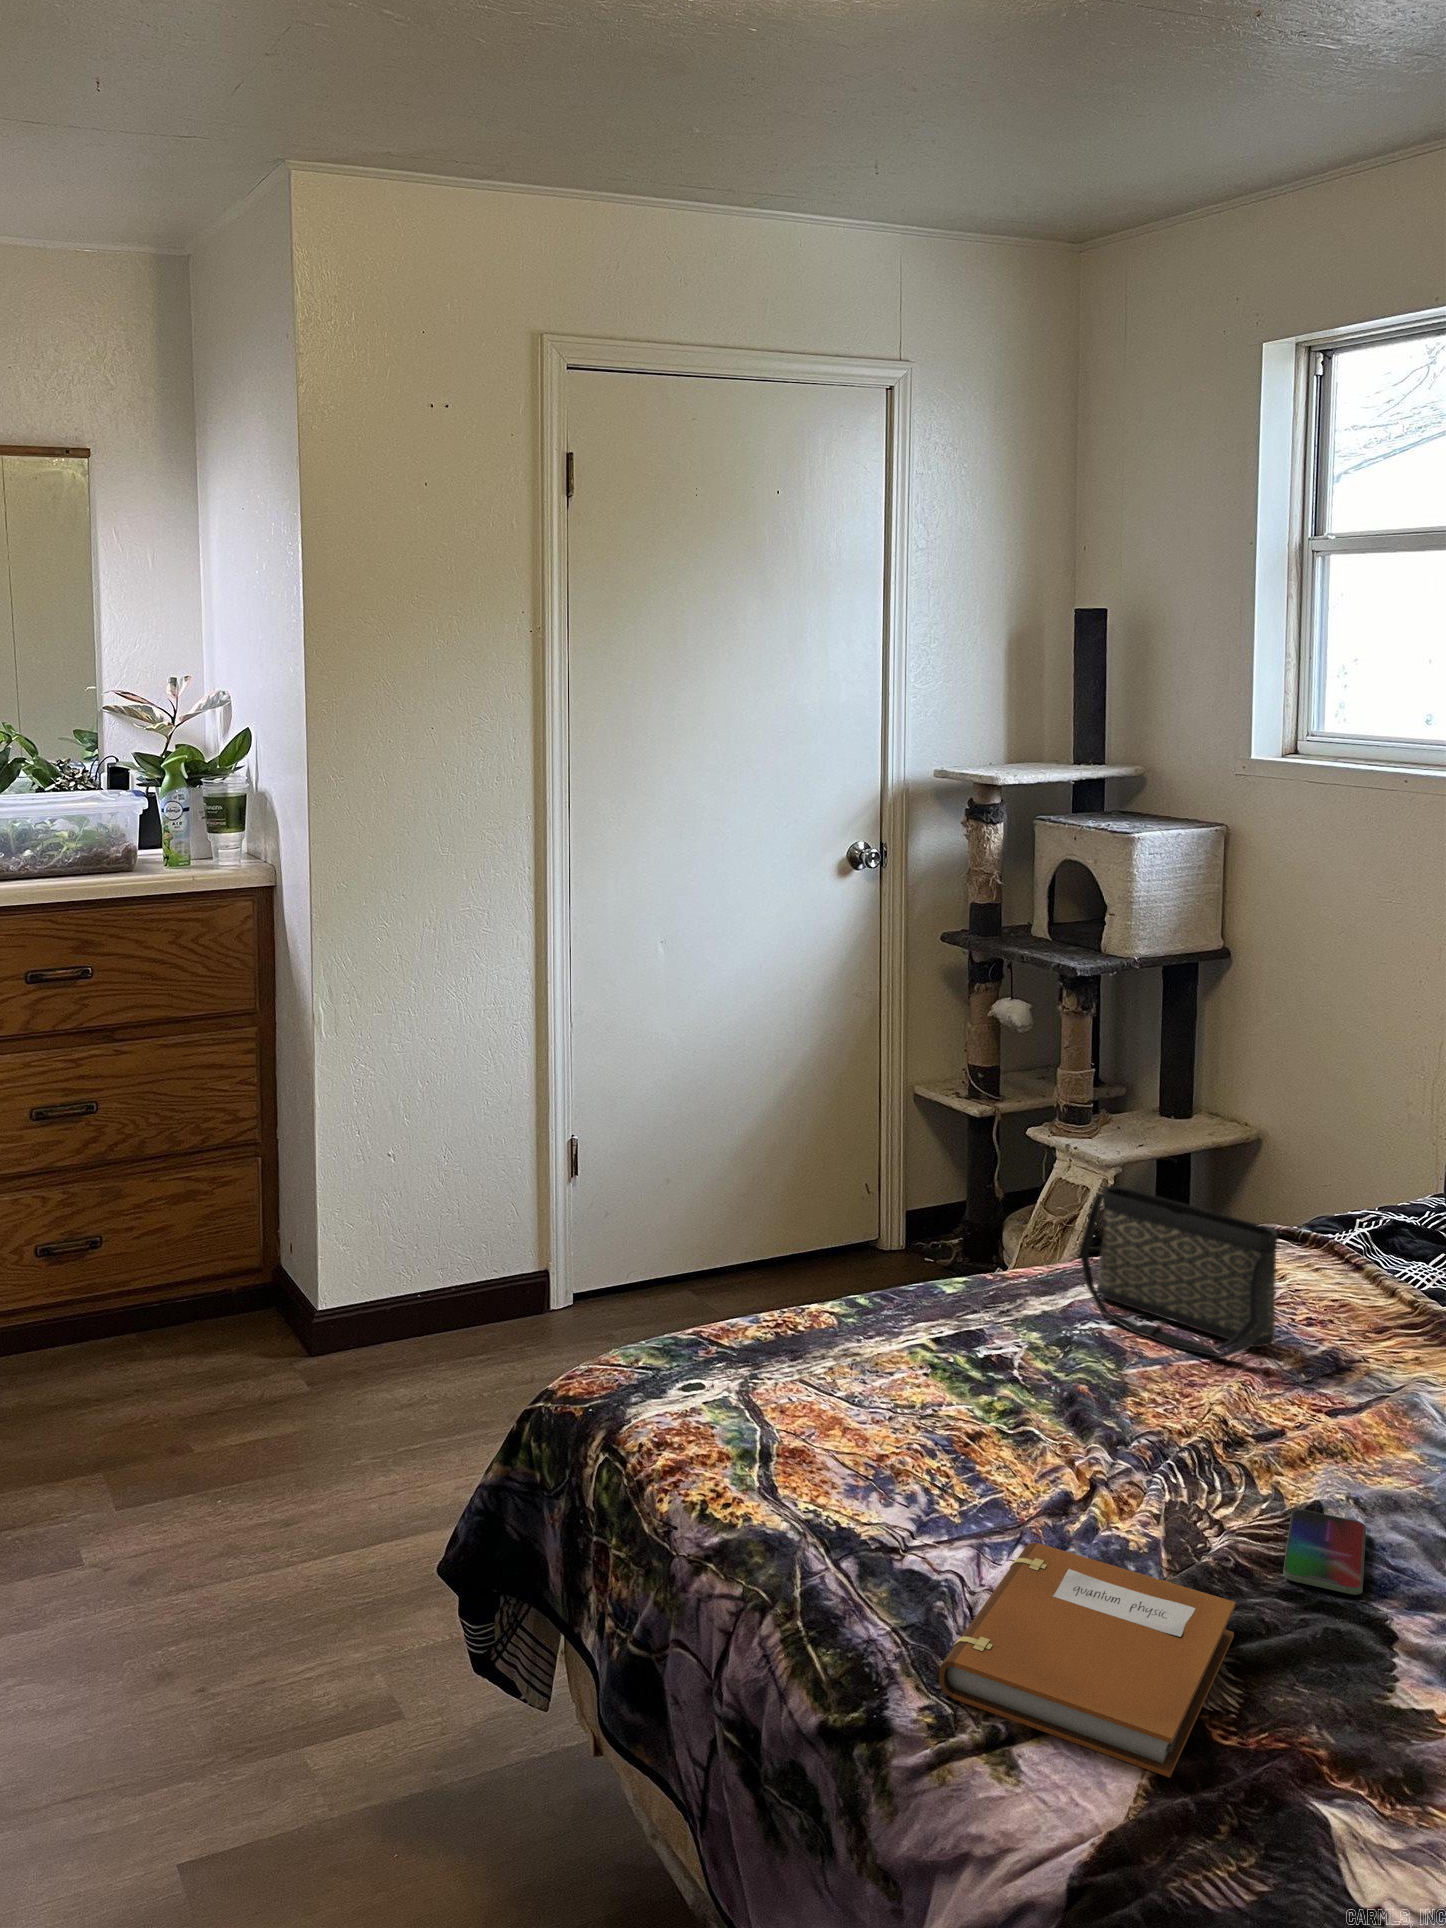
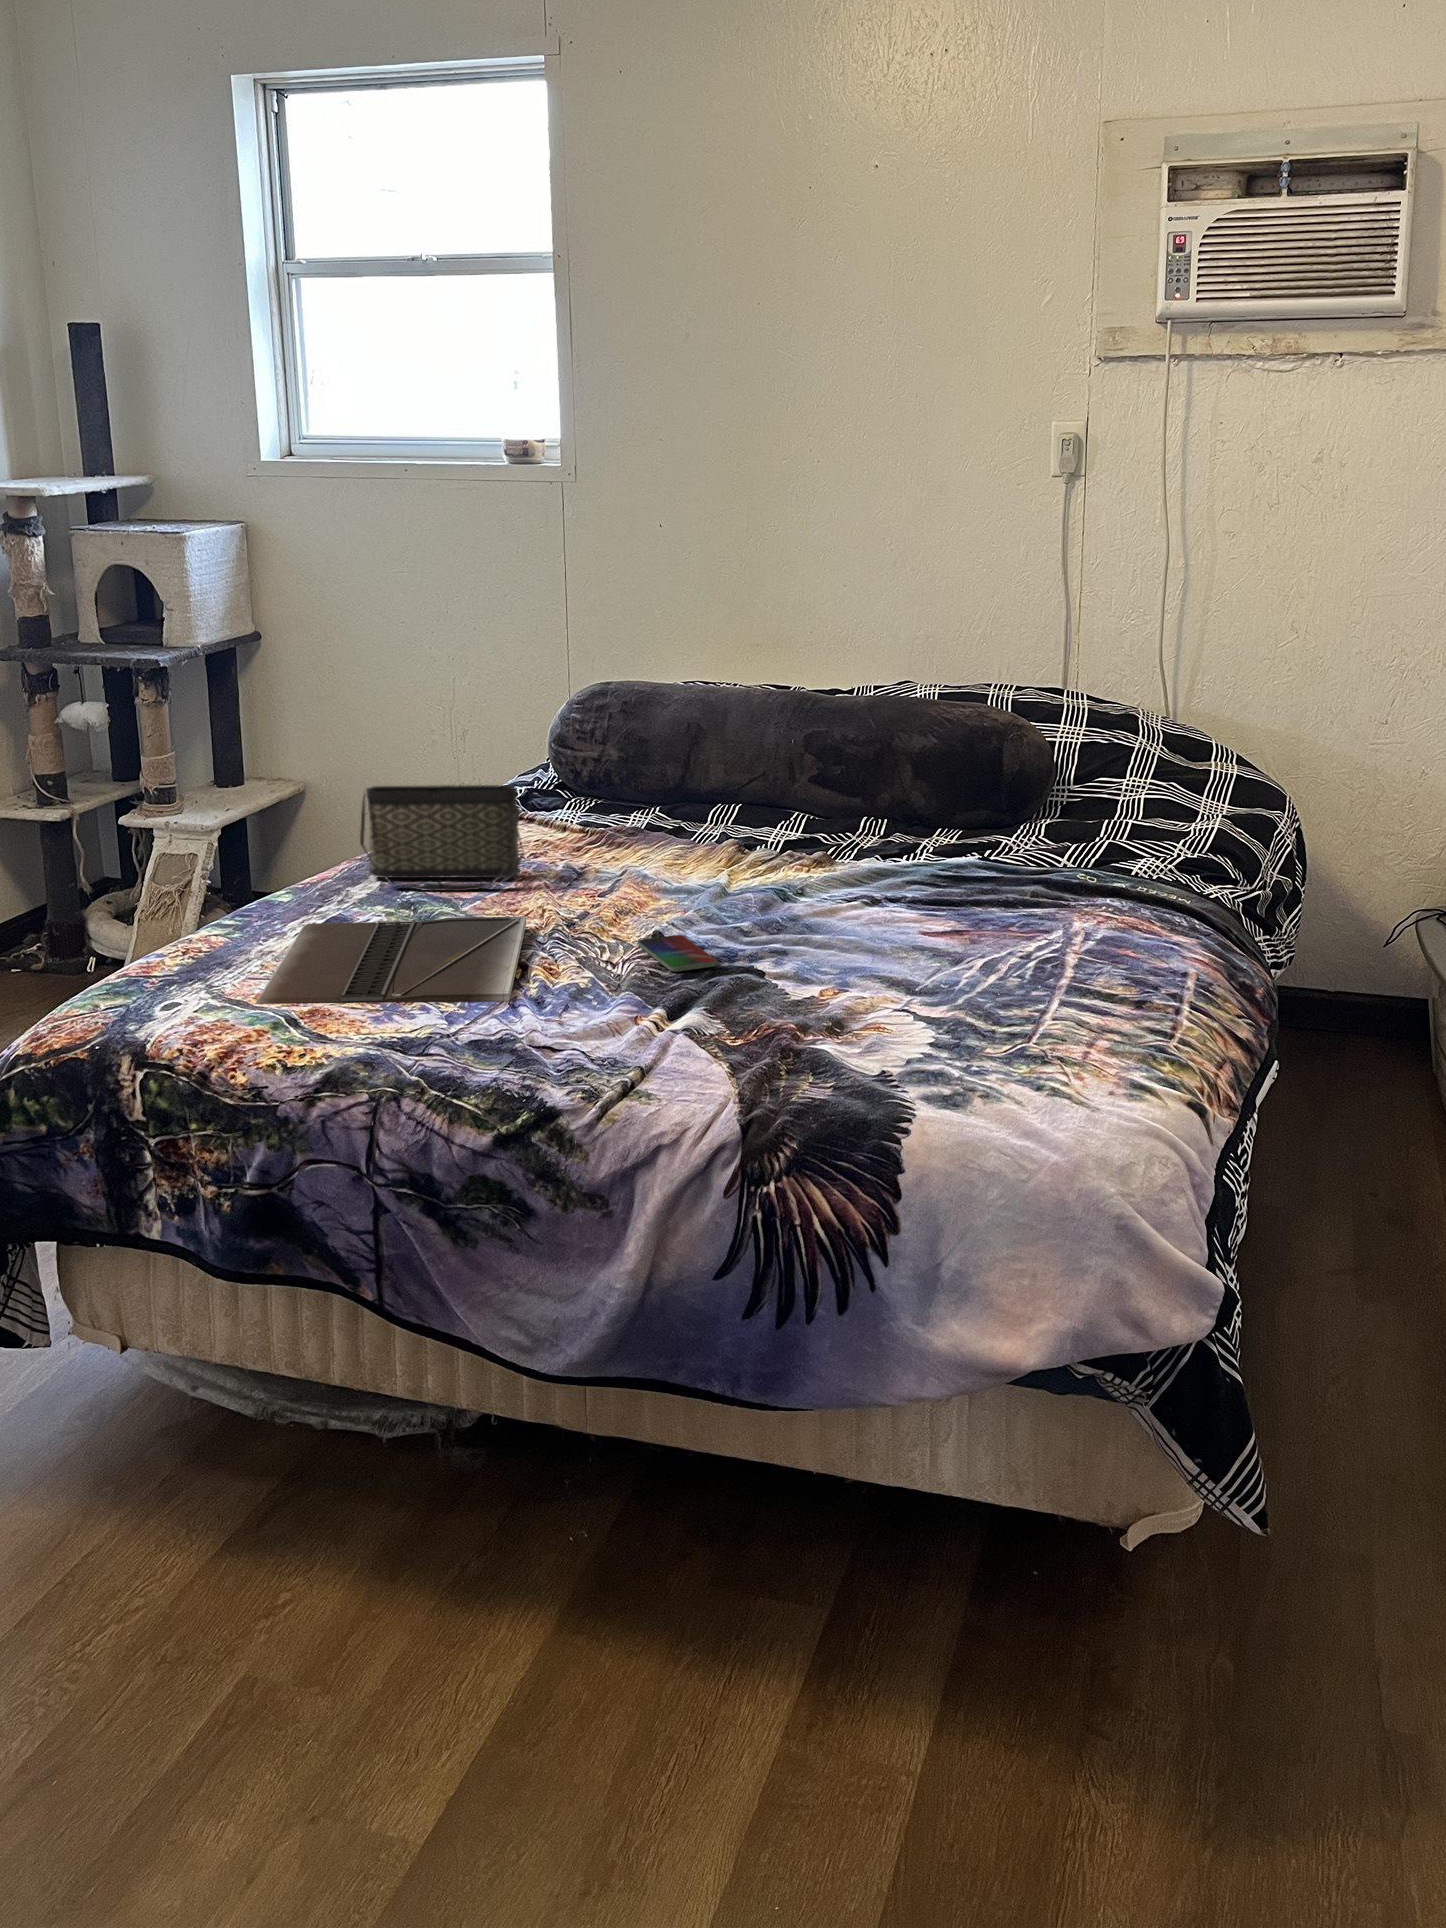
laptop: none [774,1336,1186,1534] -> present [255,917,526,1004]
notebook: present [939,1543,1236,1778] -> none [536,978,733,1082]

